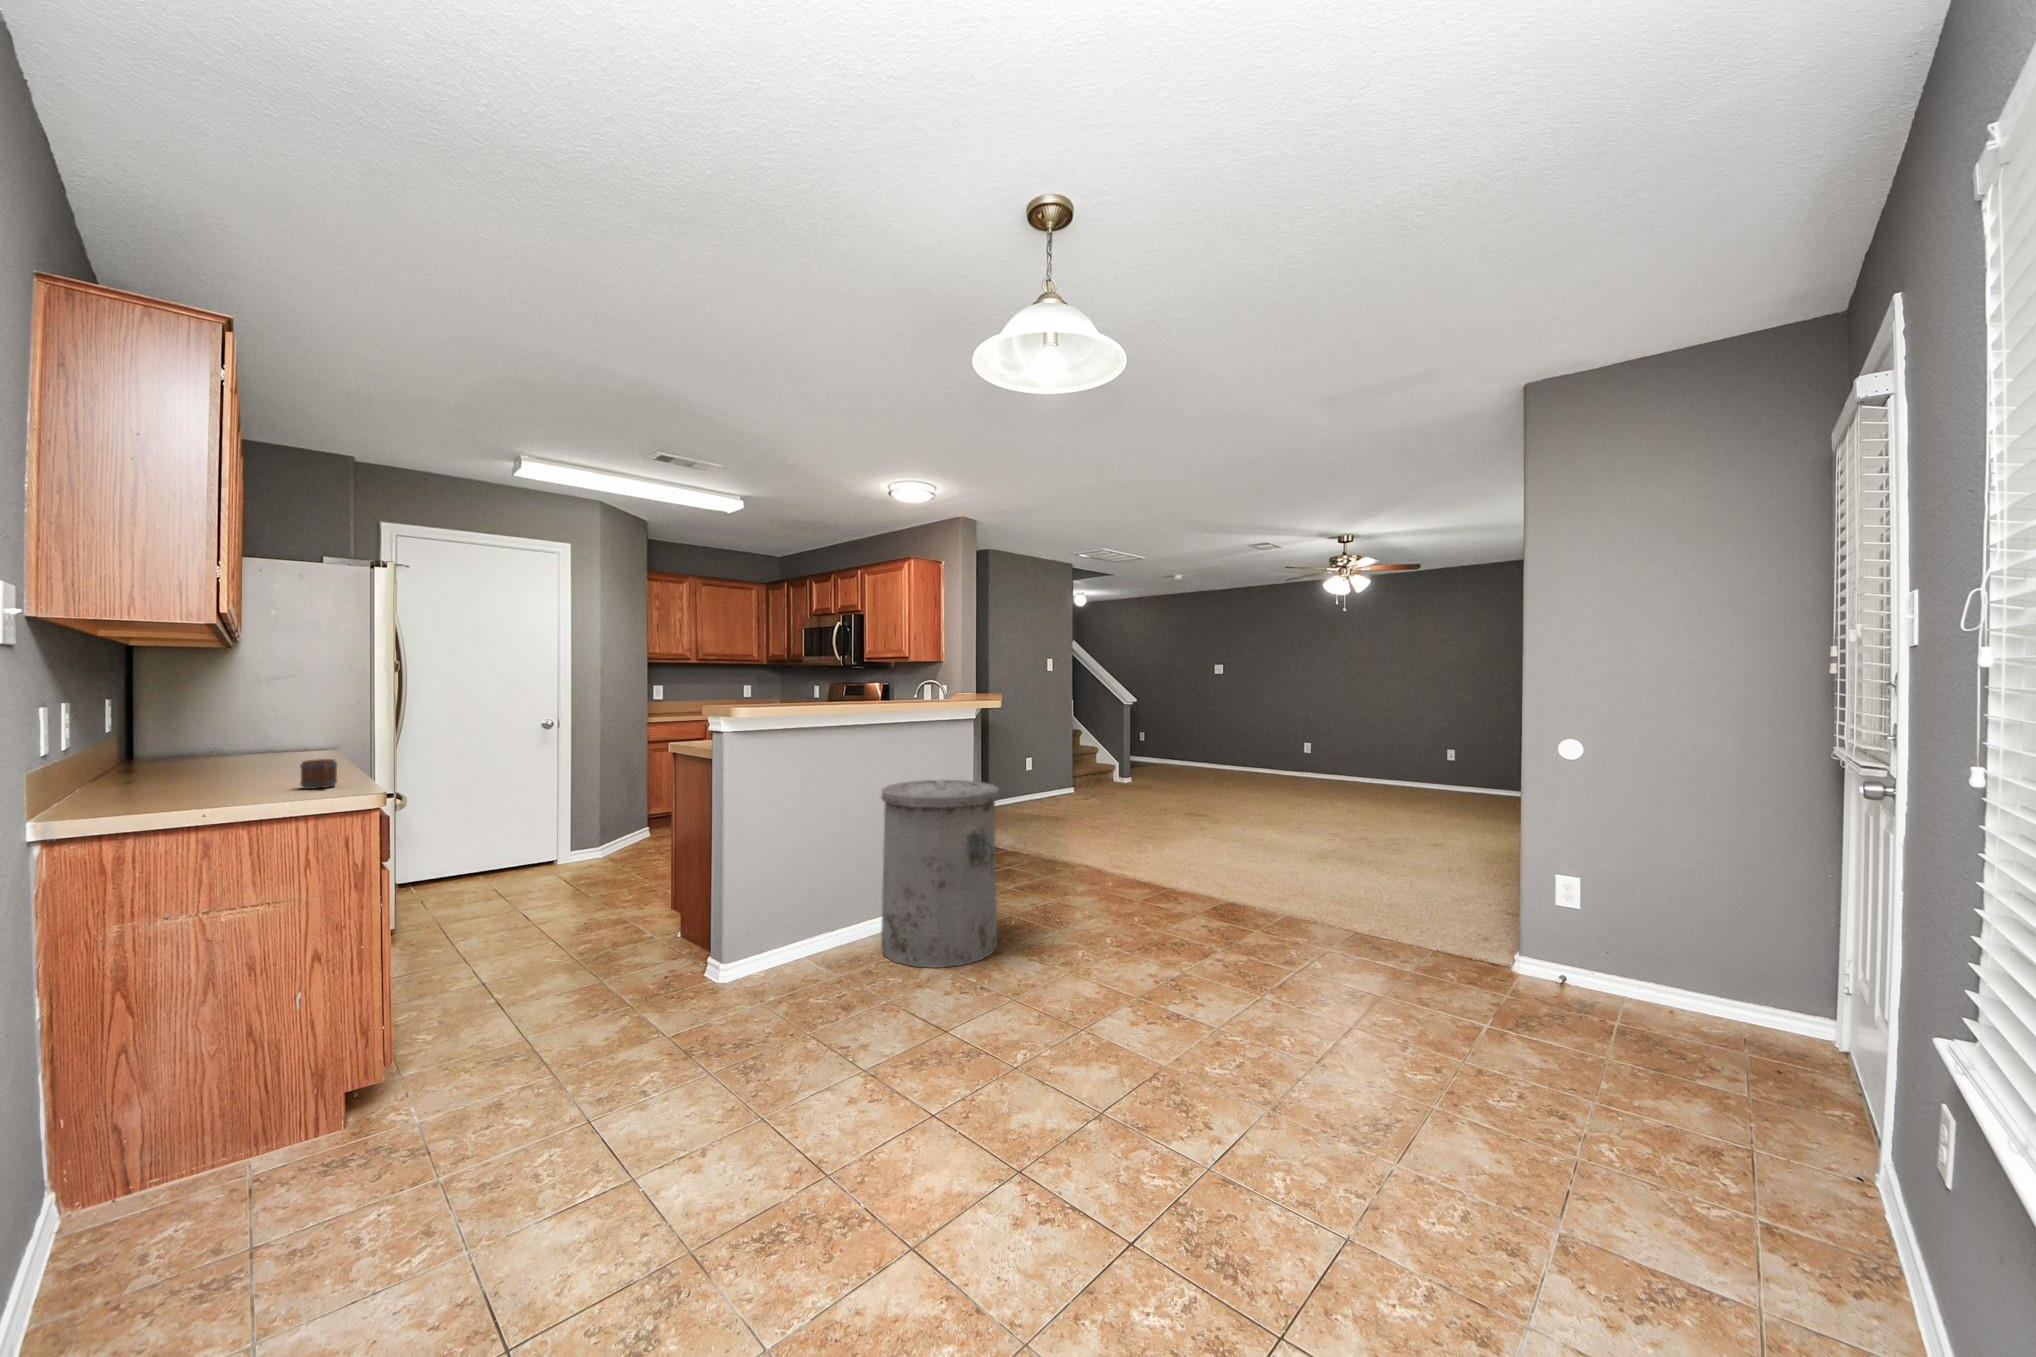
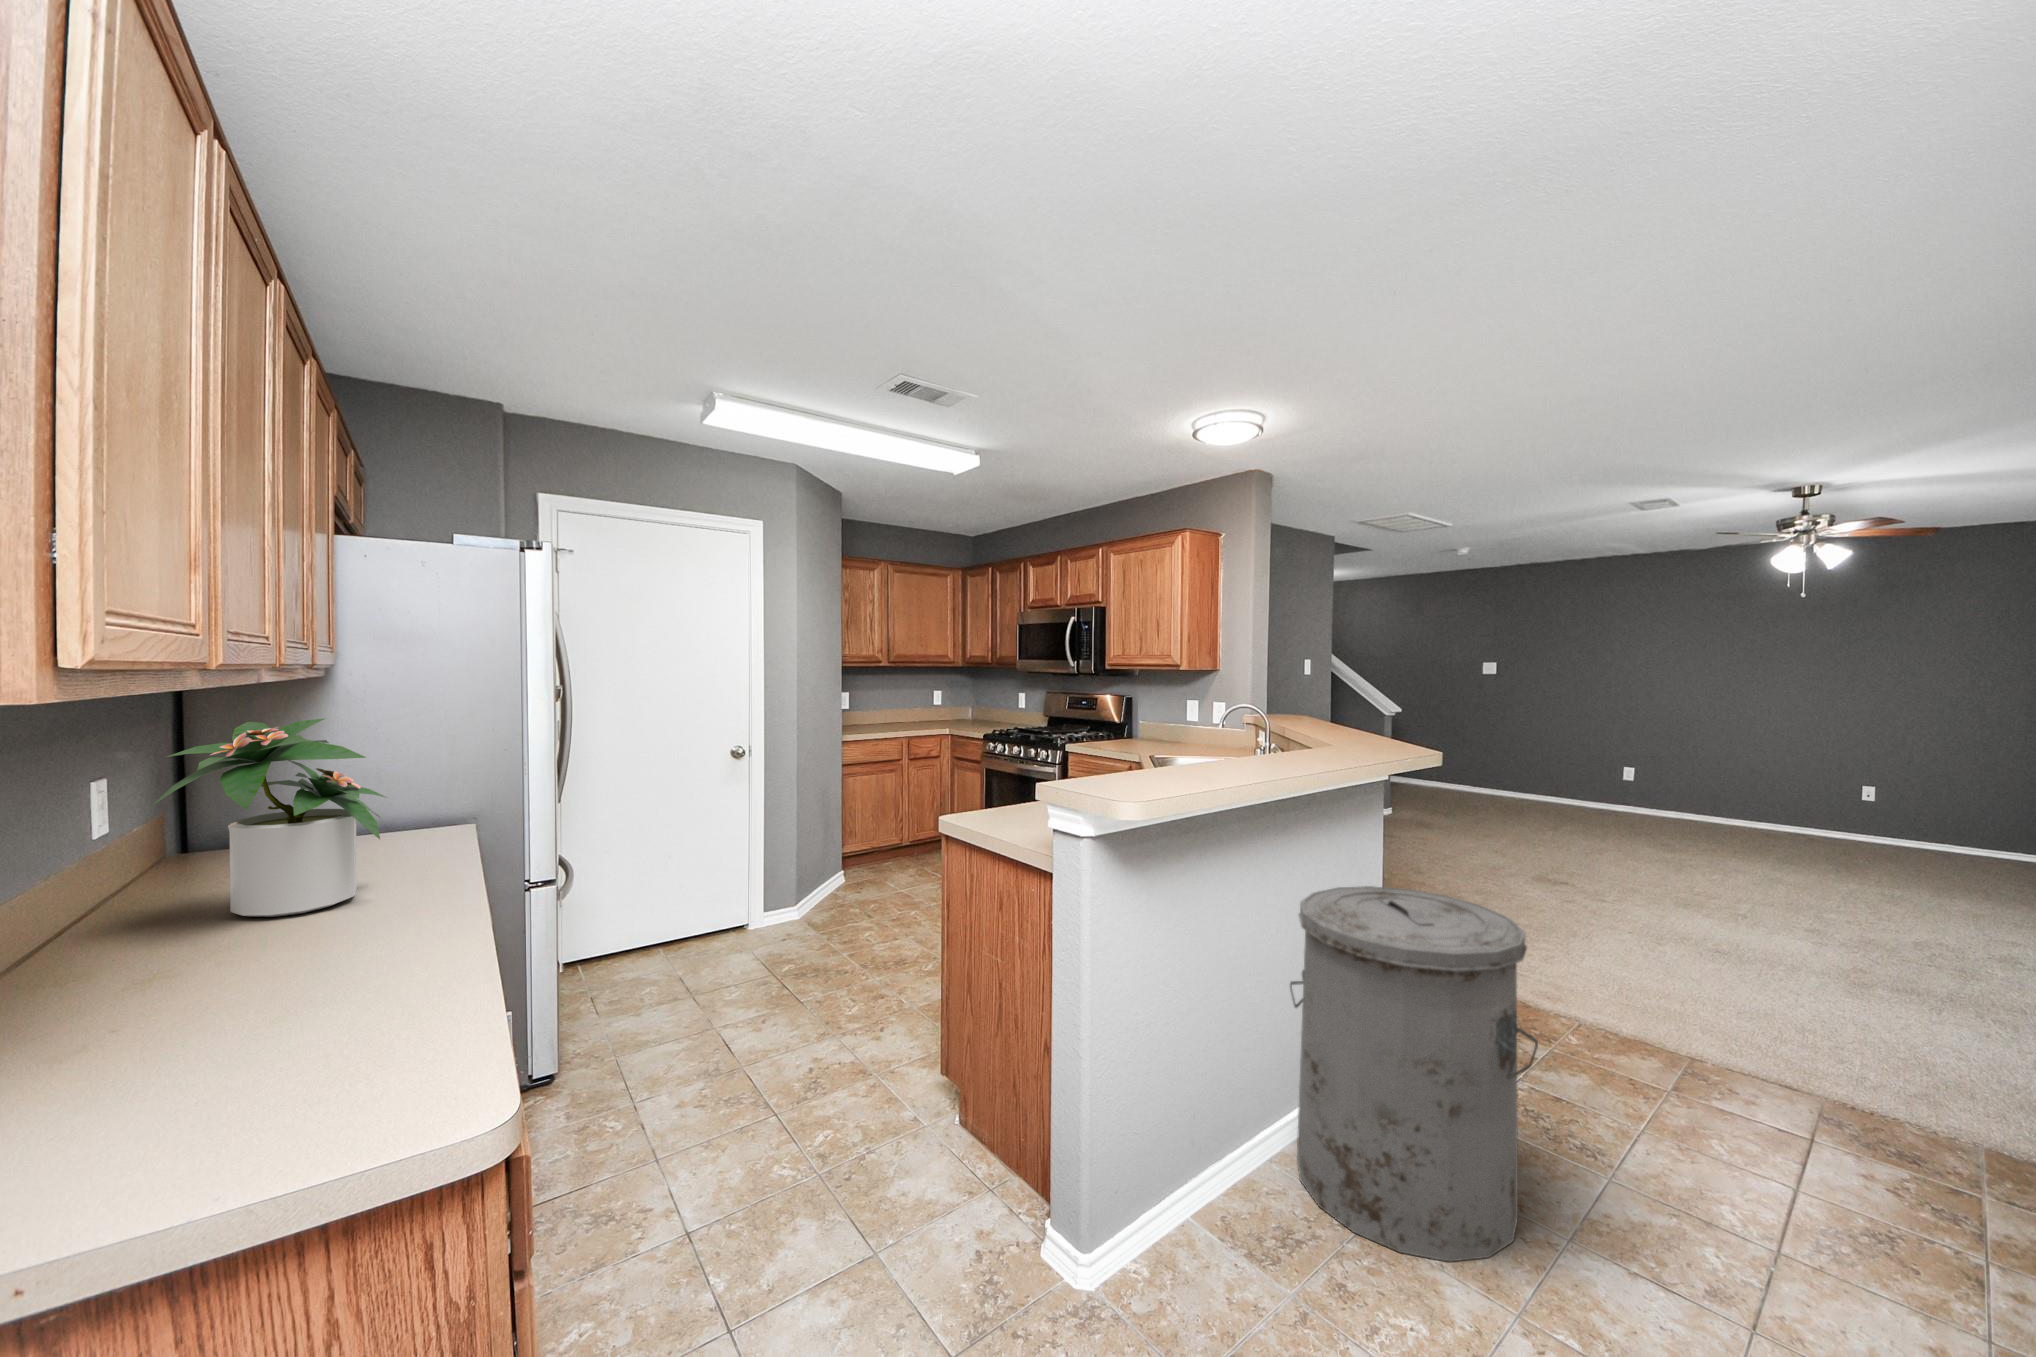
potted plant: none [154,665,290,772] -> present [152,718,387,917]
mug: present [300,759,337,789] -> none [361,955,438,1035]

